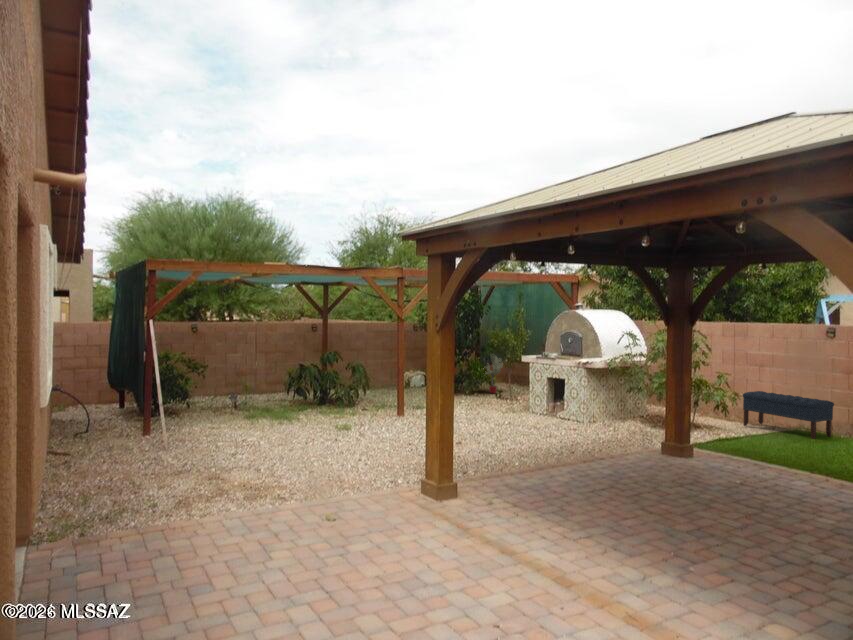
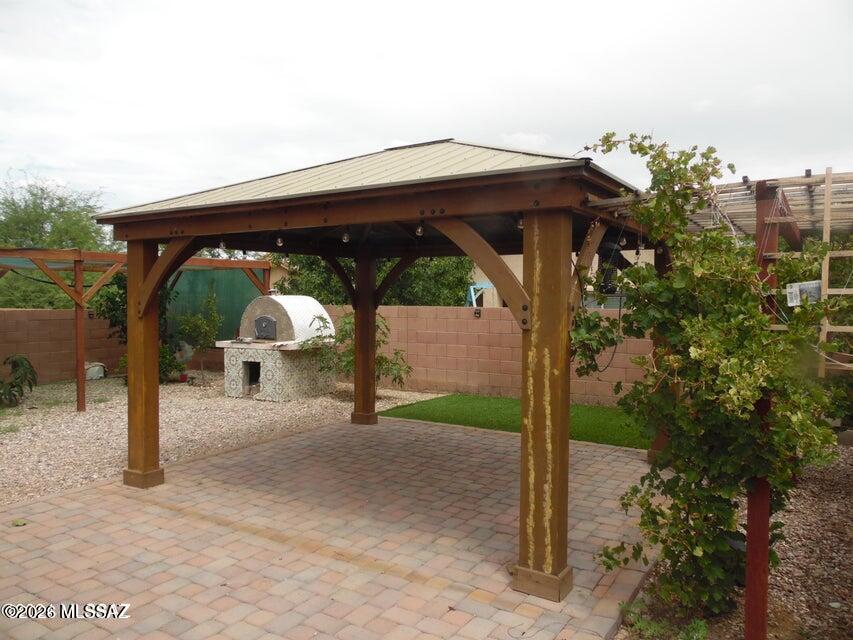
bench: present [743,391,834,439] -> none [414,364,480,400]

